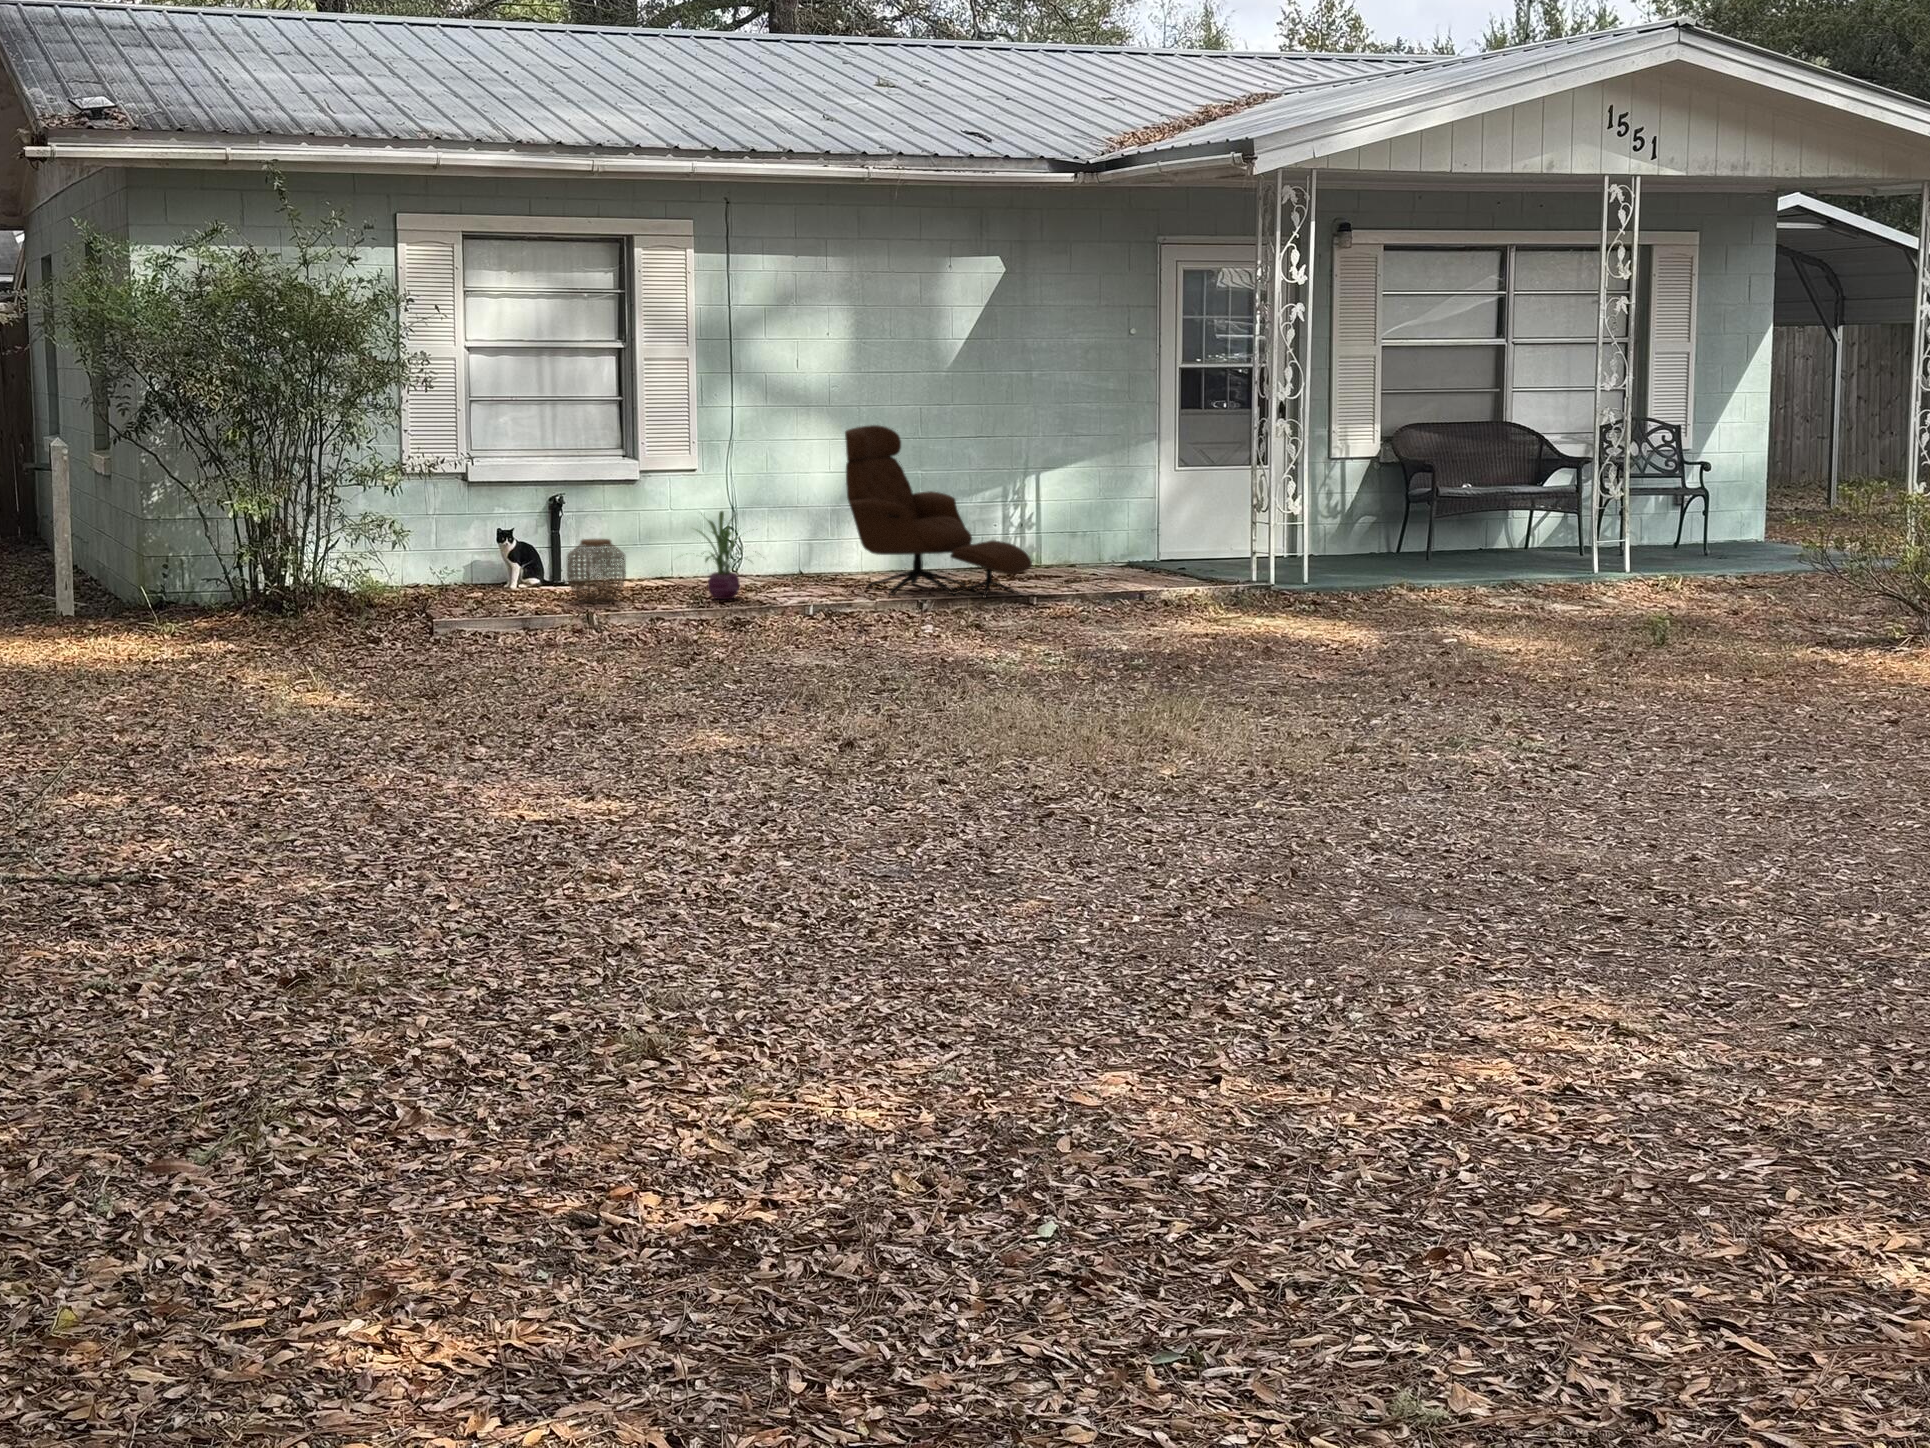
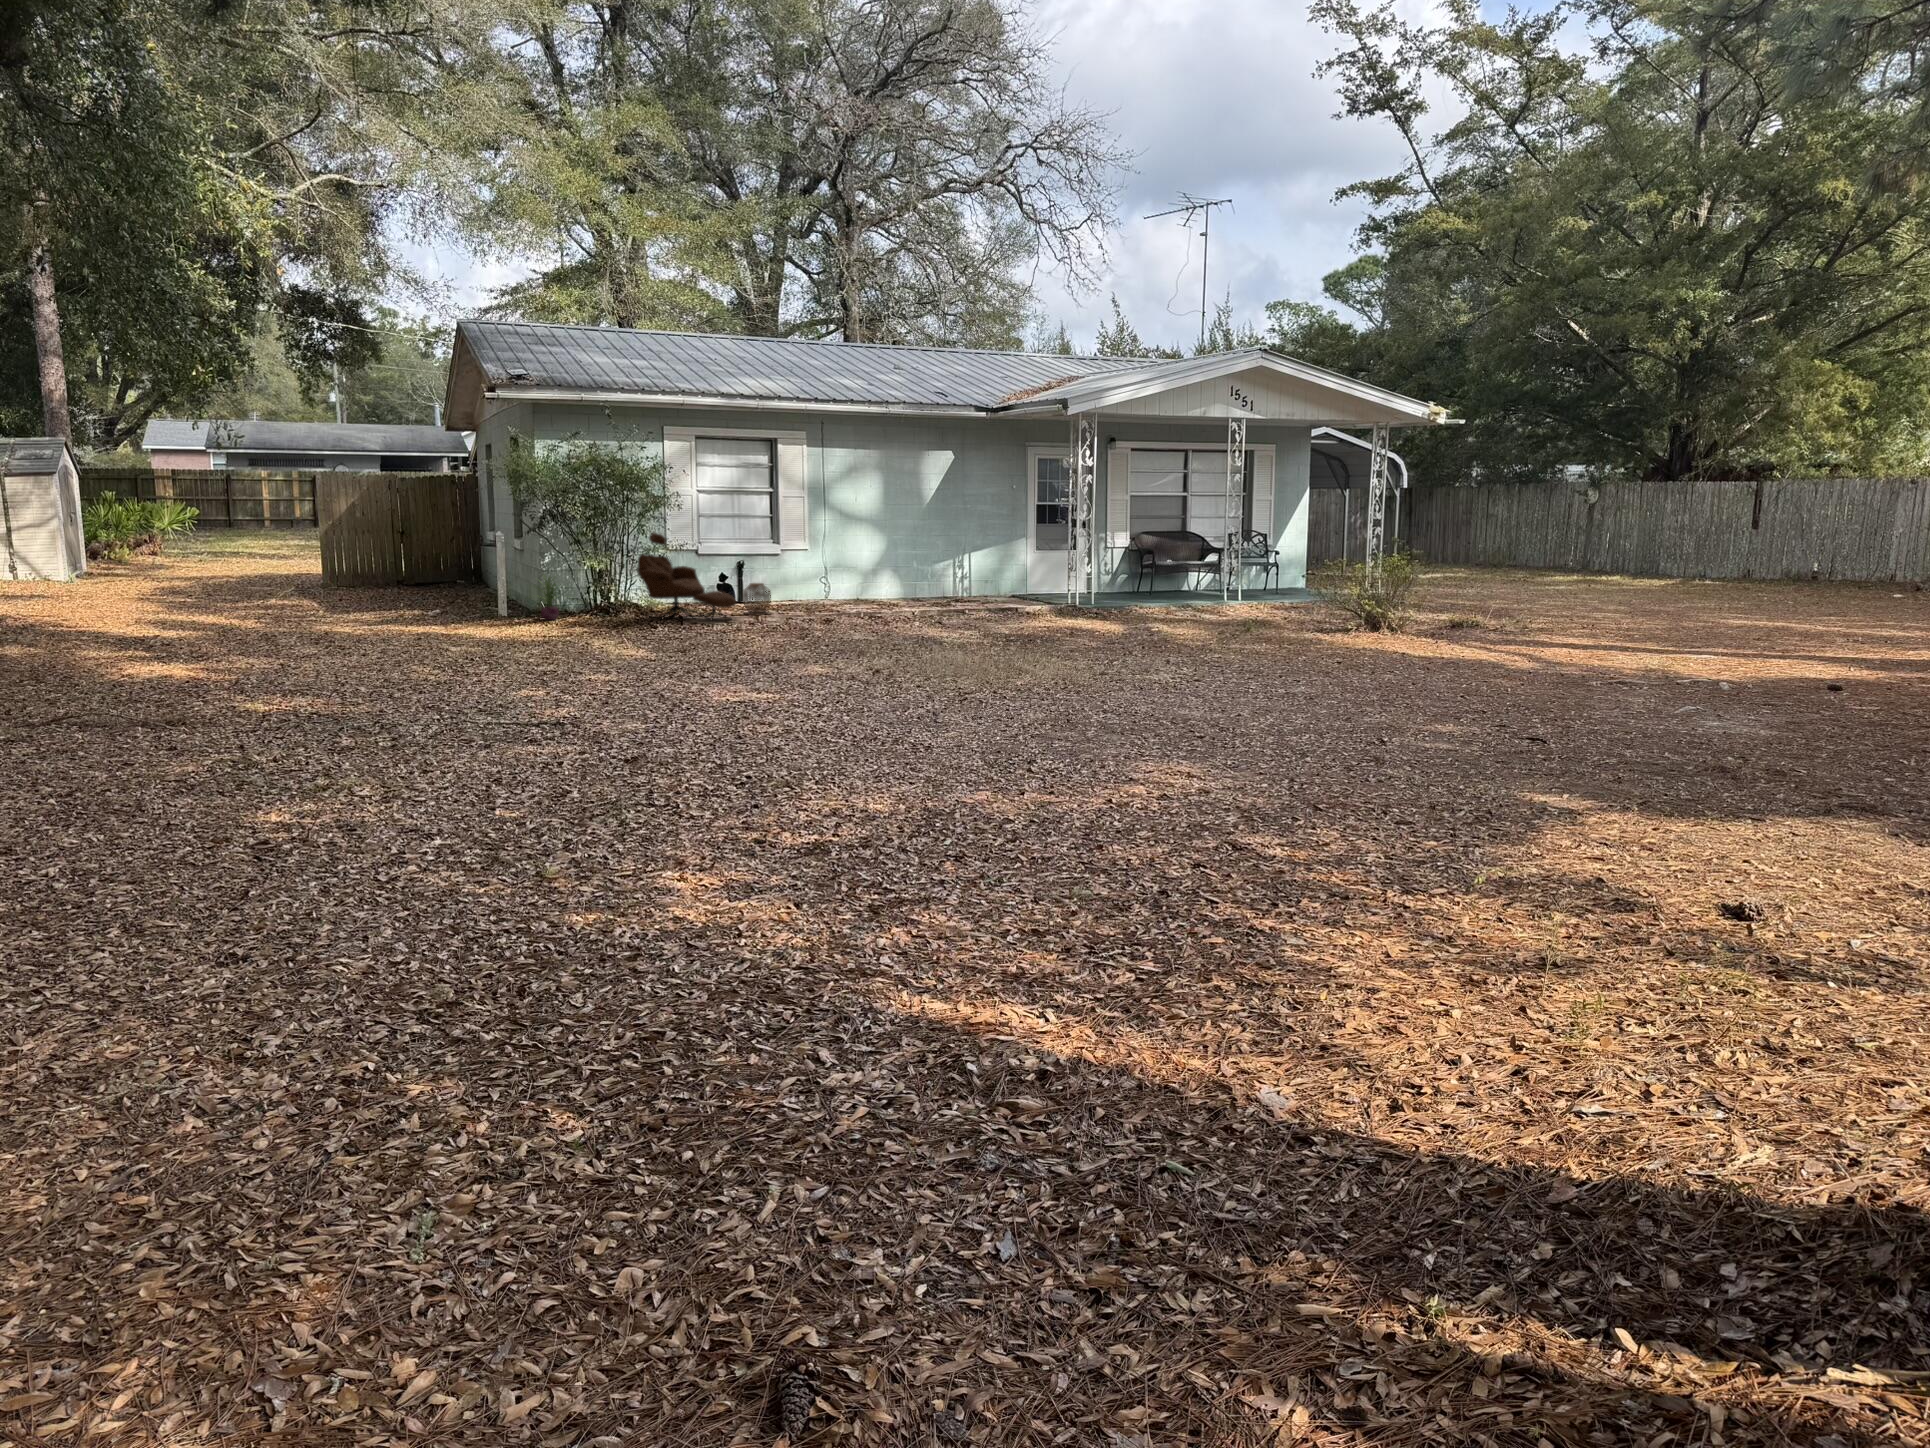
lounge chair: present [845,425,1032,598] -> present [638,533,736,620]
decorative plant: present [697,511,742,599] -> present [541,575,559,620]

